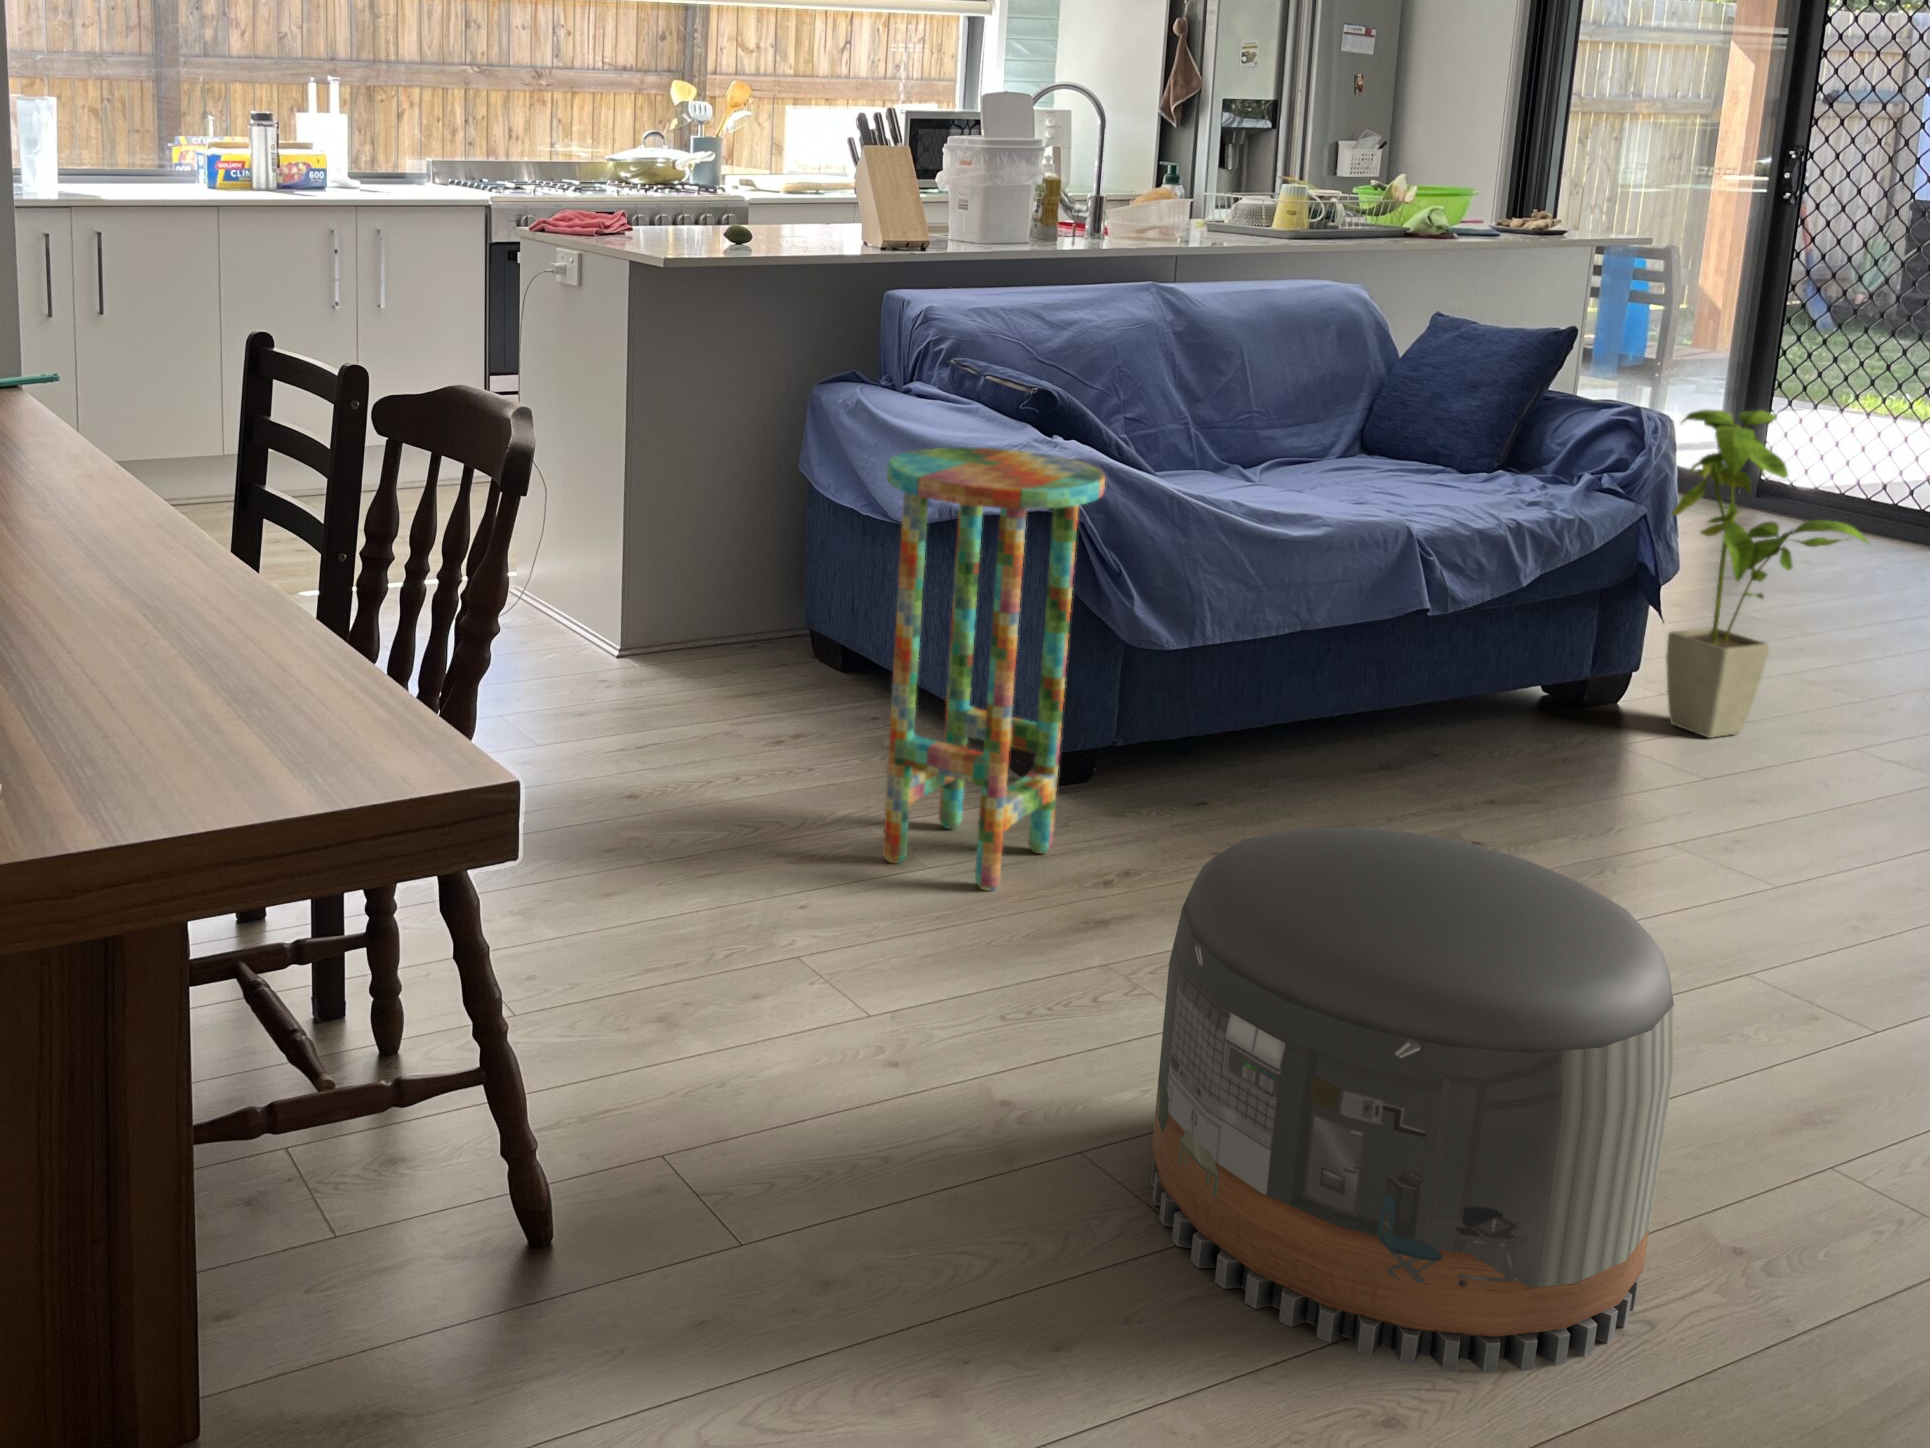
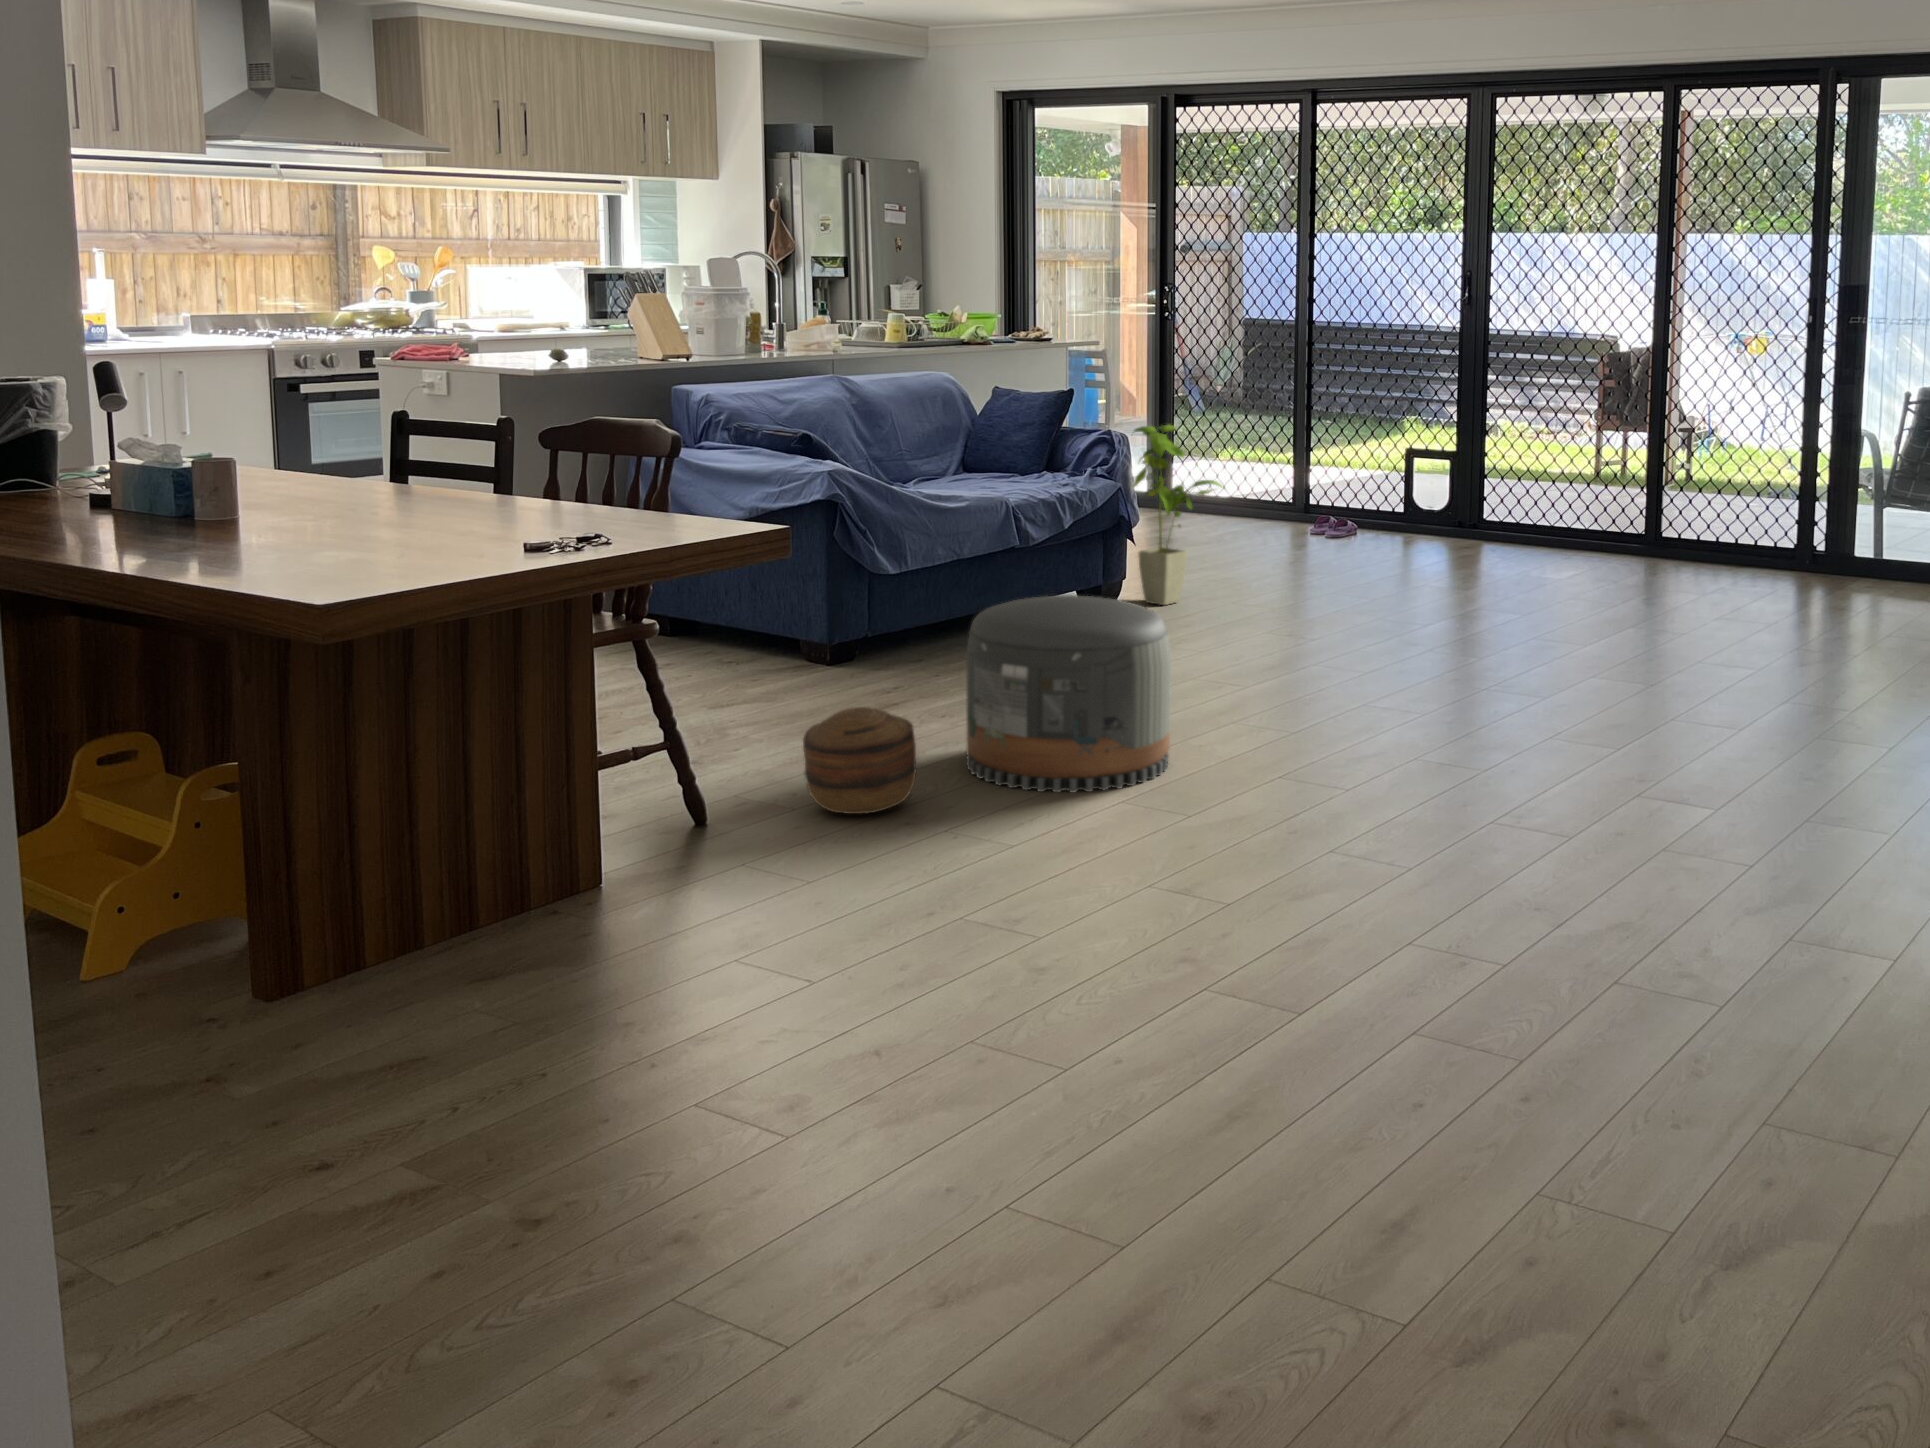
side table: present [883,447,1105,891] -> none [747,463,869,703]
basket: none [753,1048,995,1301] -> present [803,707,917,814]

